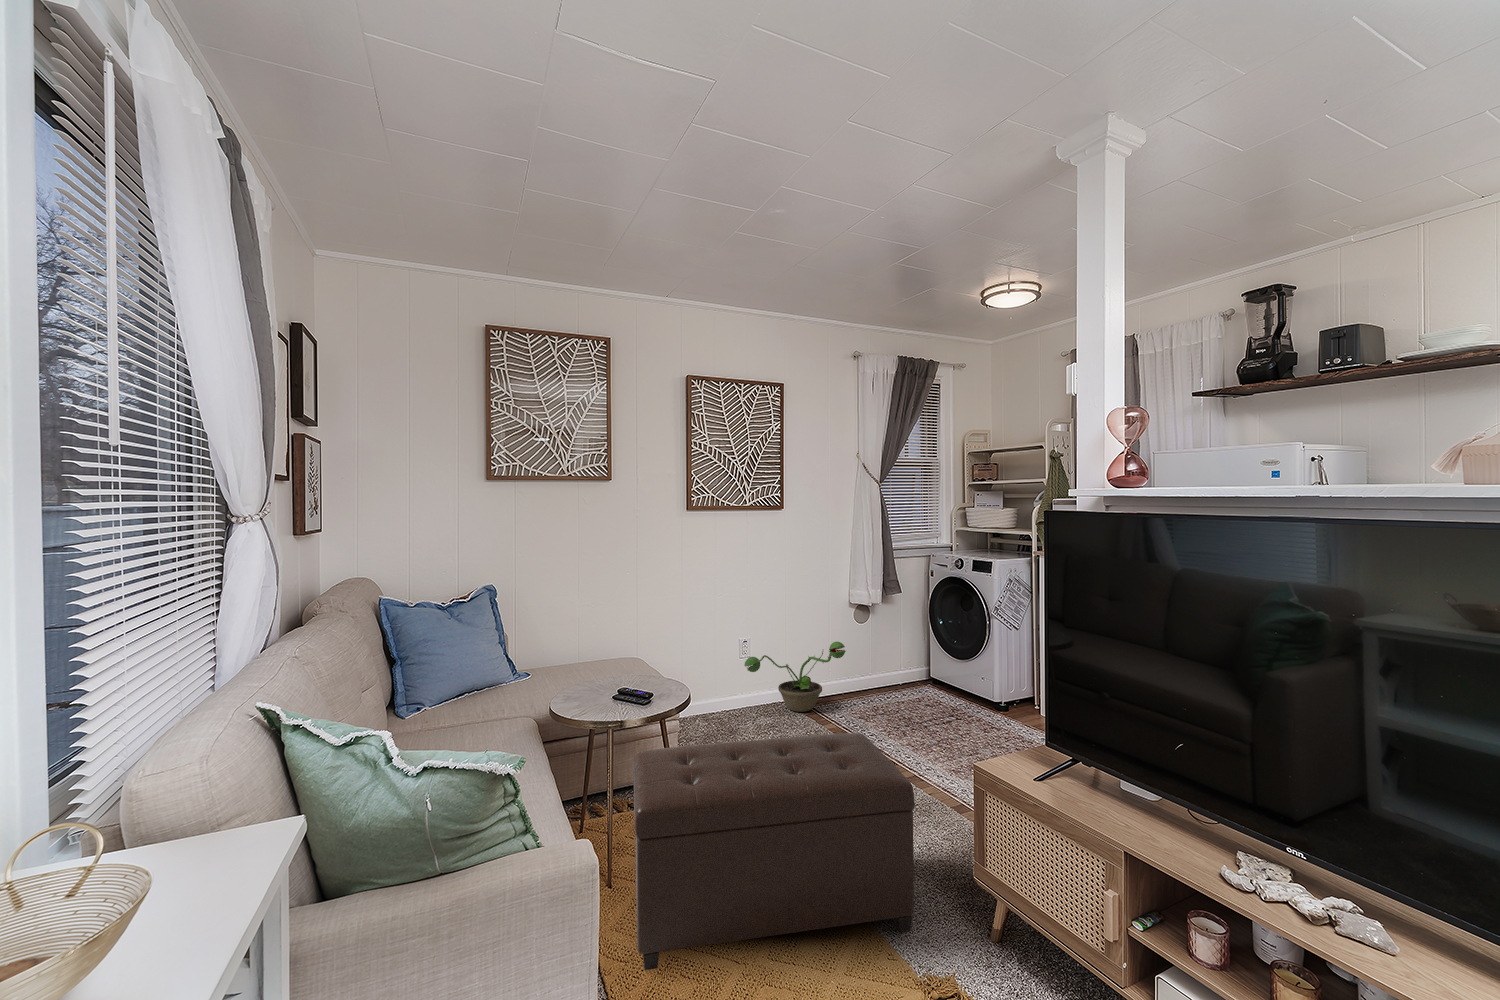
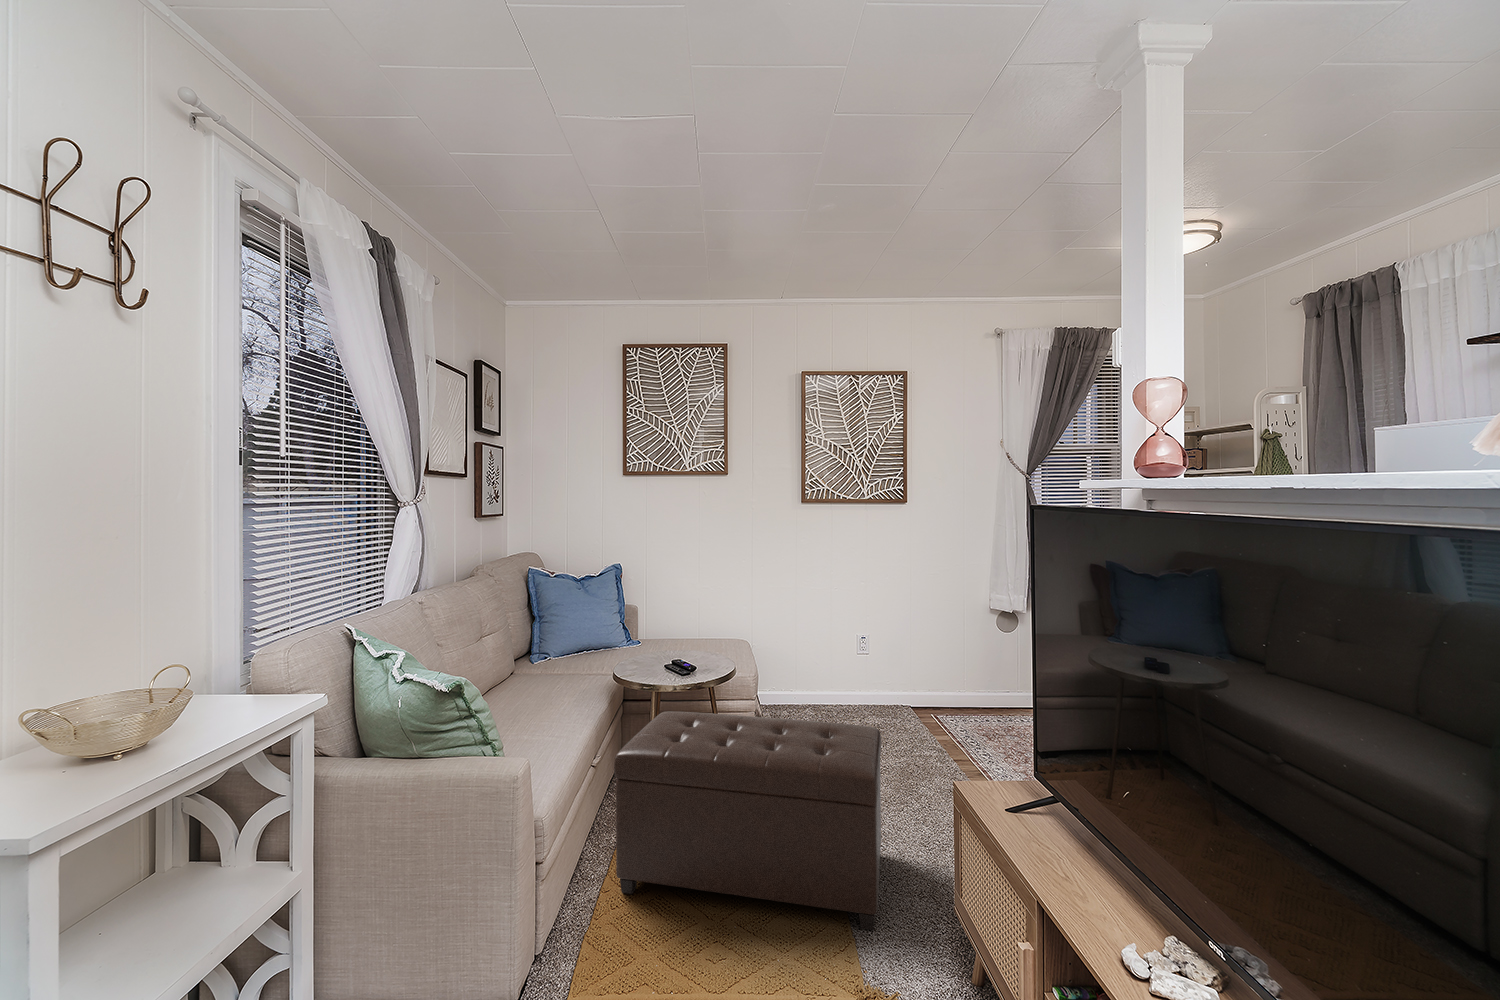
decorative plant: present [744,642,846,712] -> none [860,642,953,714]

